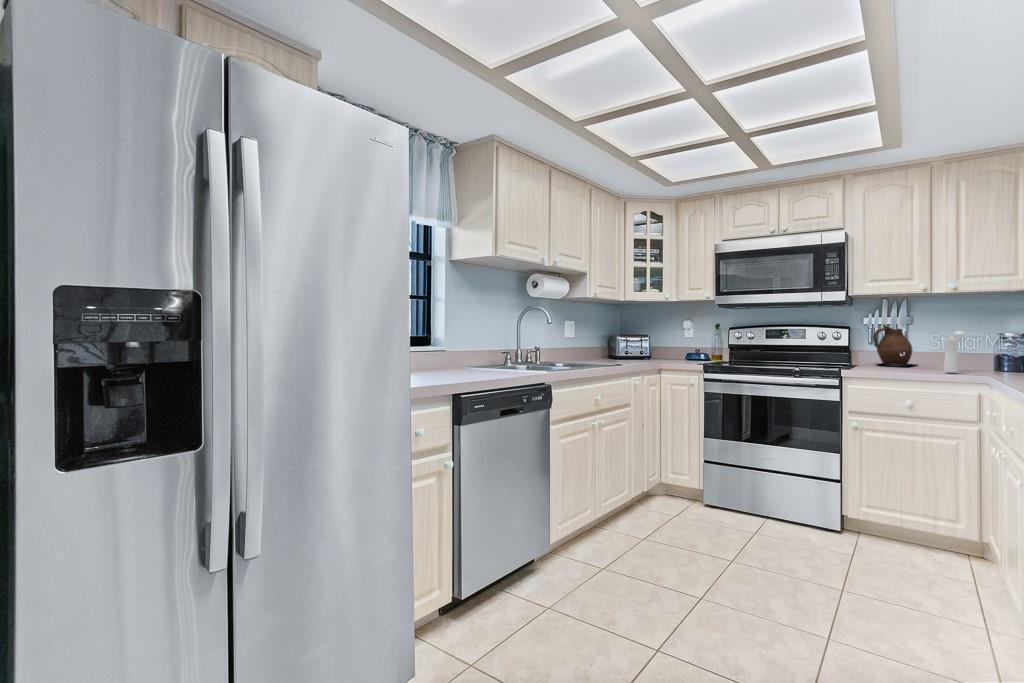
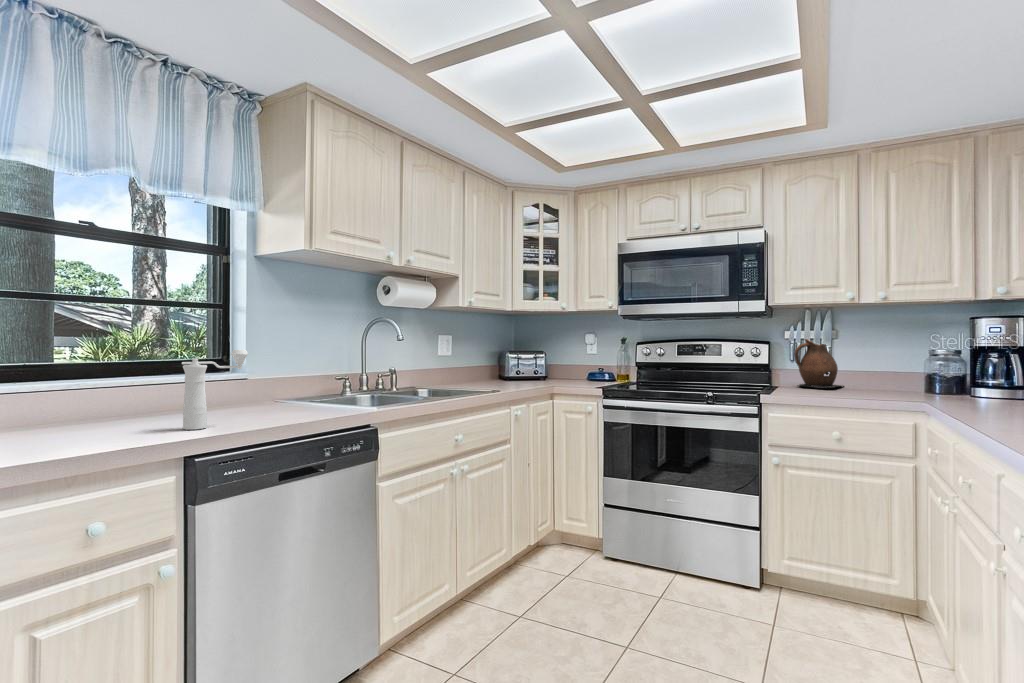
pepper mill: present [944,331,965,373] -> present [182,350,248,430]

